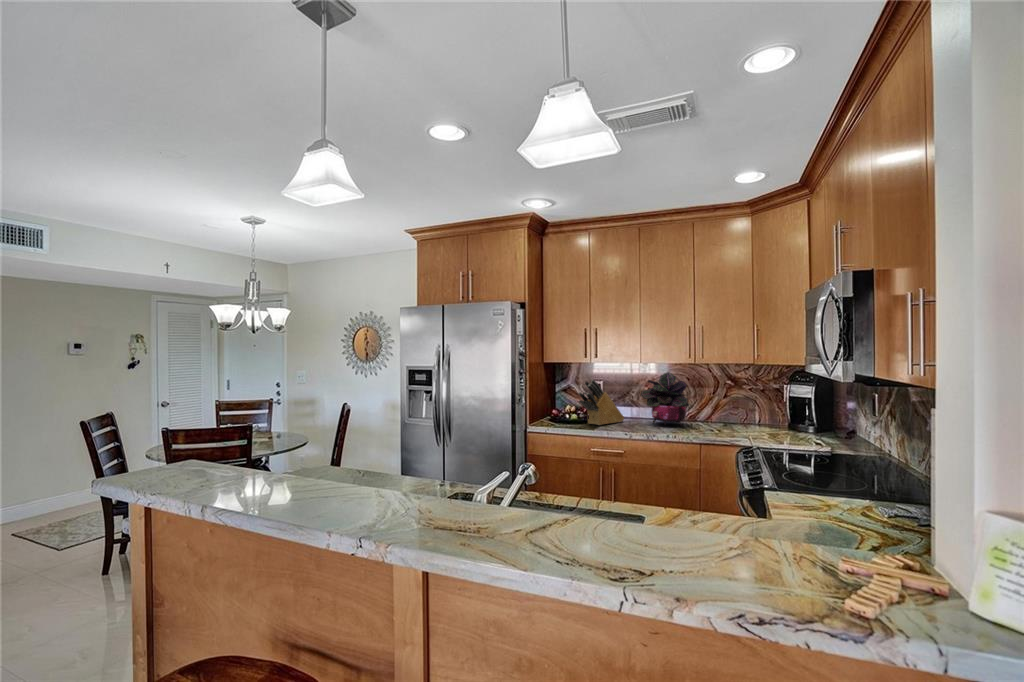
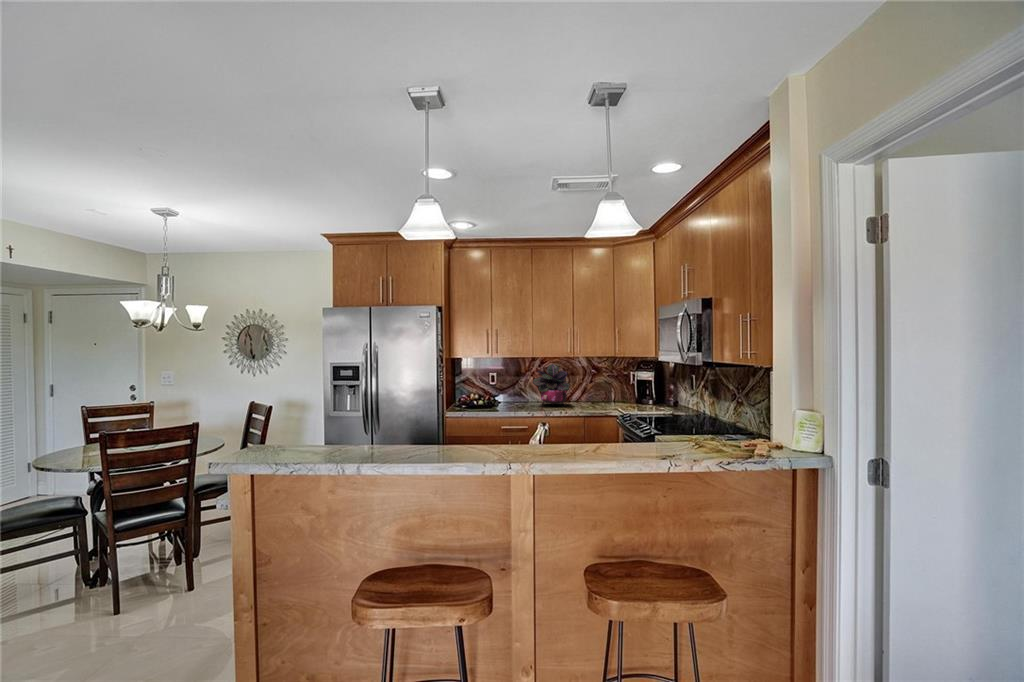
knife block: present [579,380,624,425] -> none [486,371,519,409]

